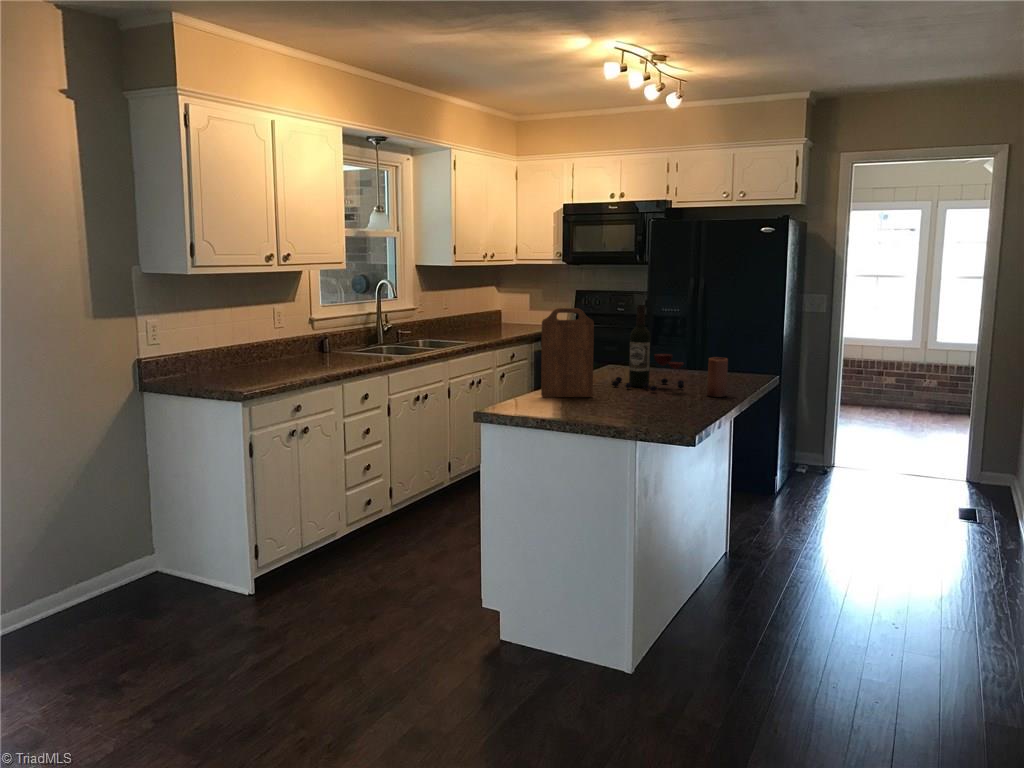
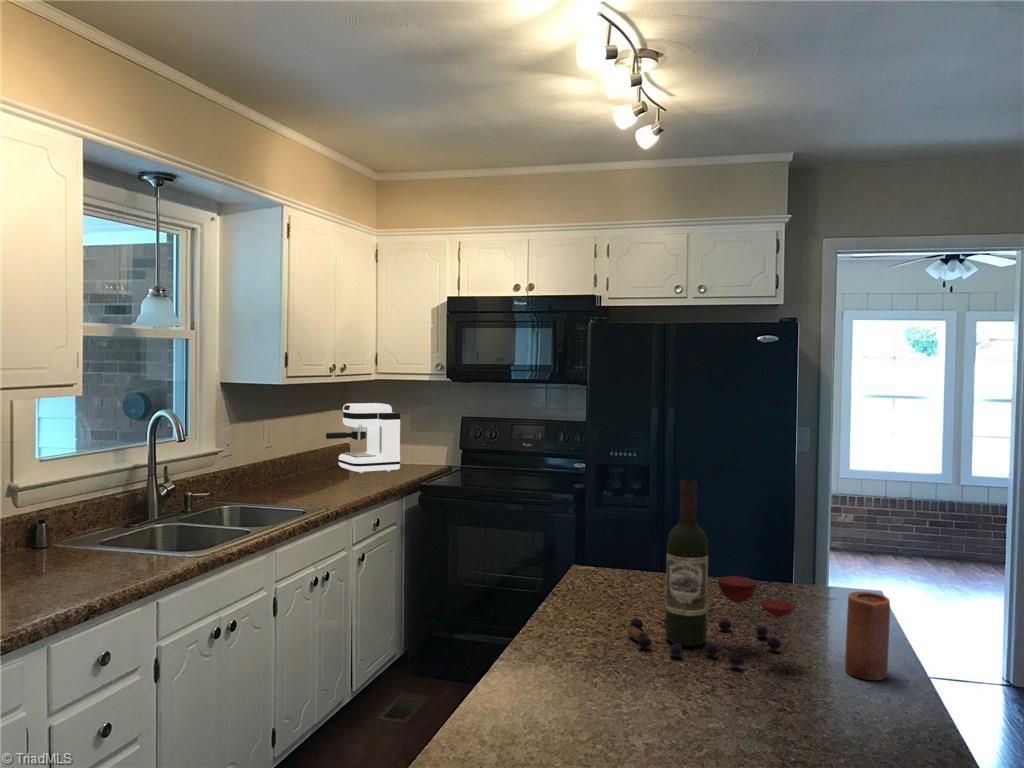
coffee maker: none [483,281,533,327] -> present [326,403,400,473]
cutting board: present [541,308,594,397] -> none [518,503,635,711]

